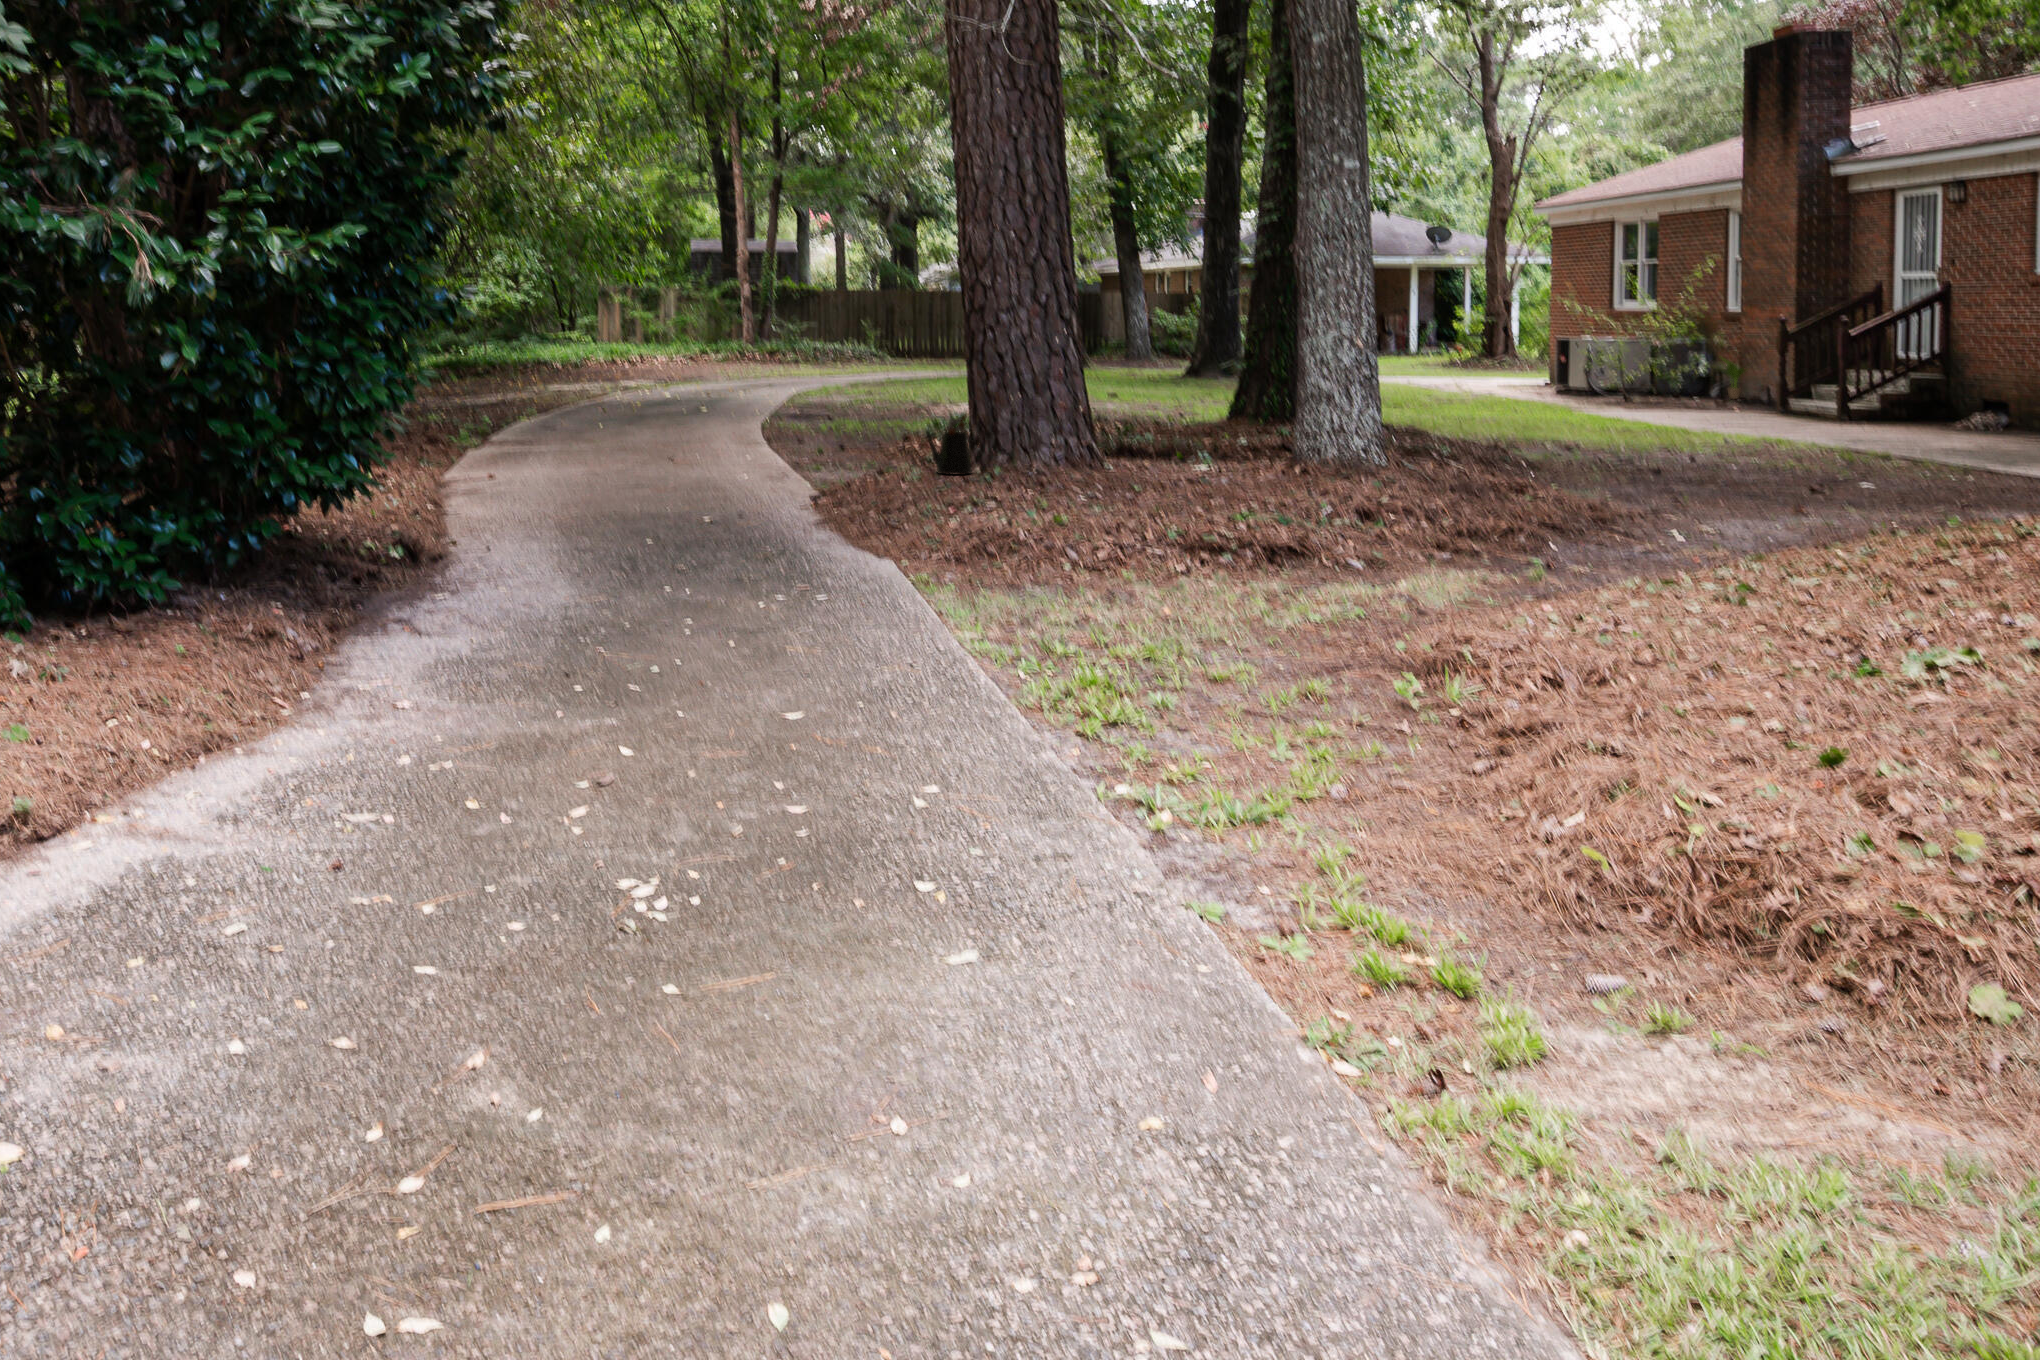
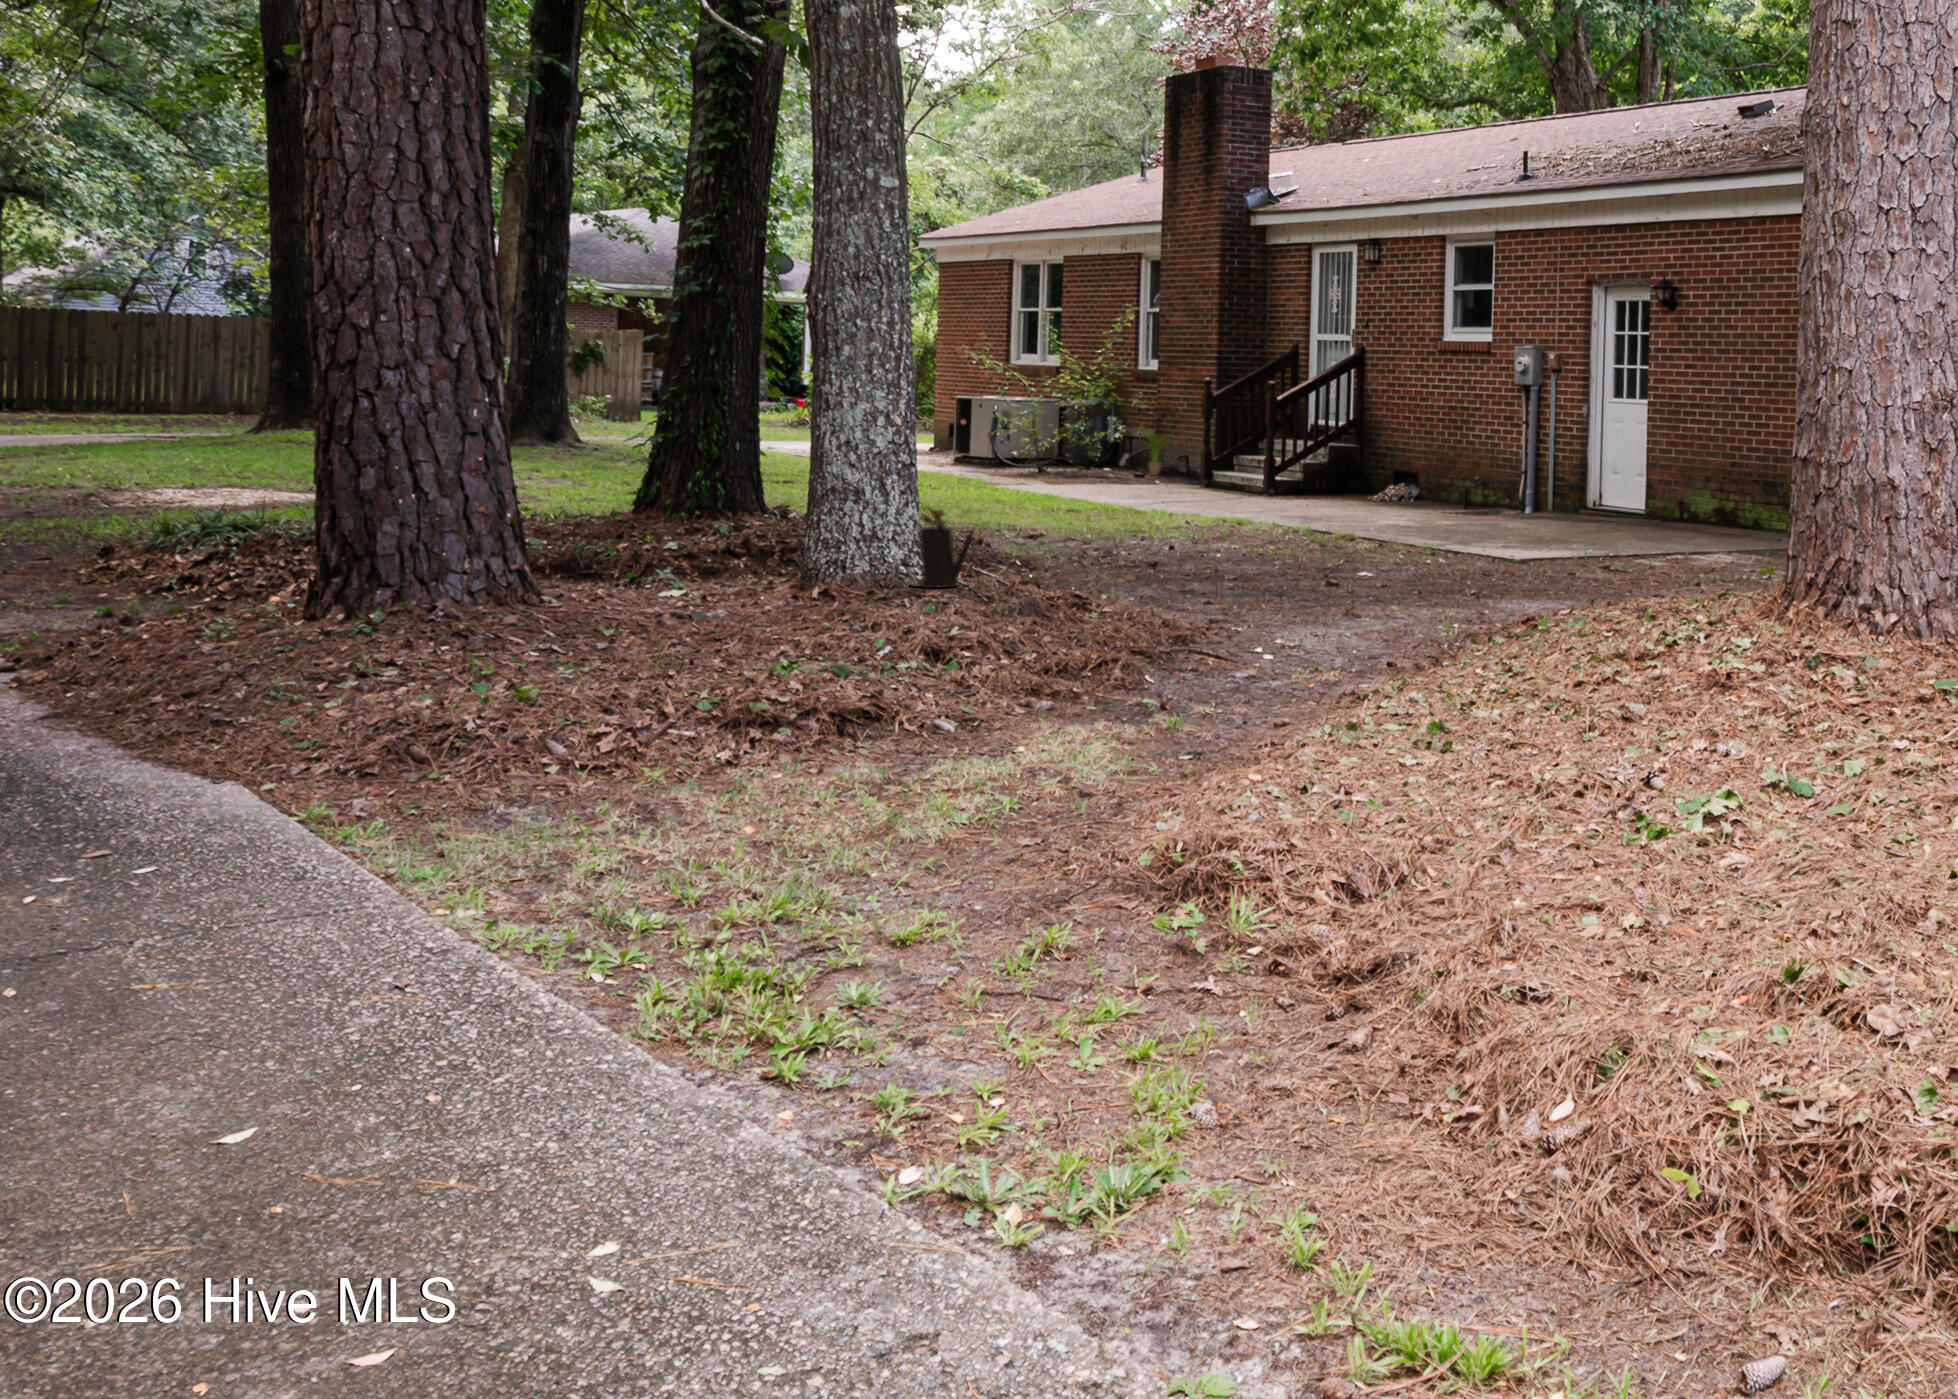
watering can: present [926,414,972,475] -> present [920,503,974,588]

